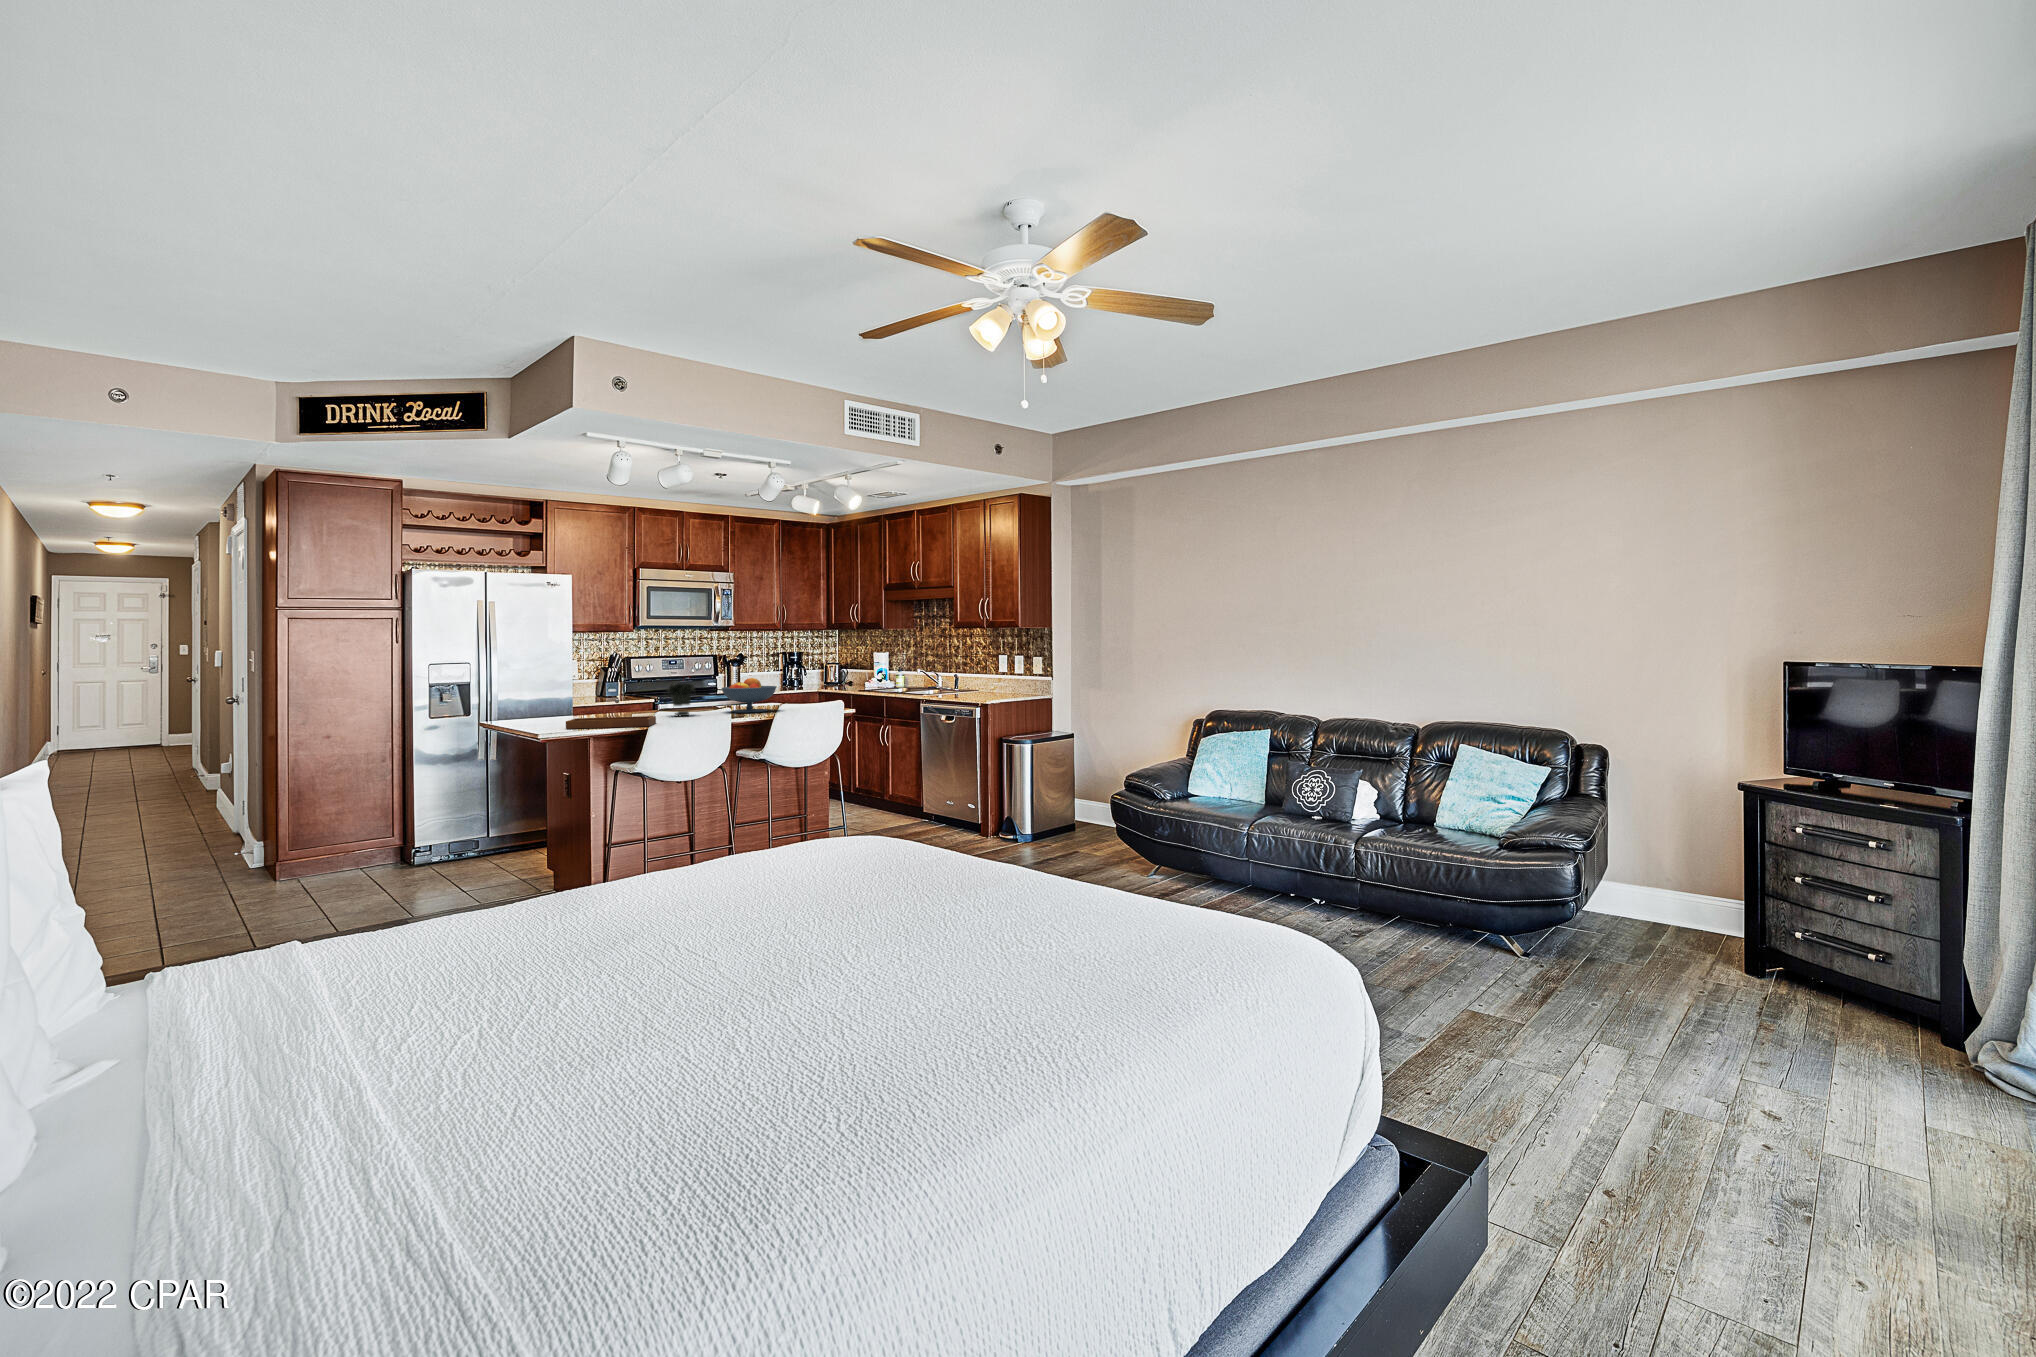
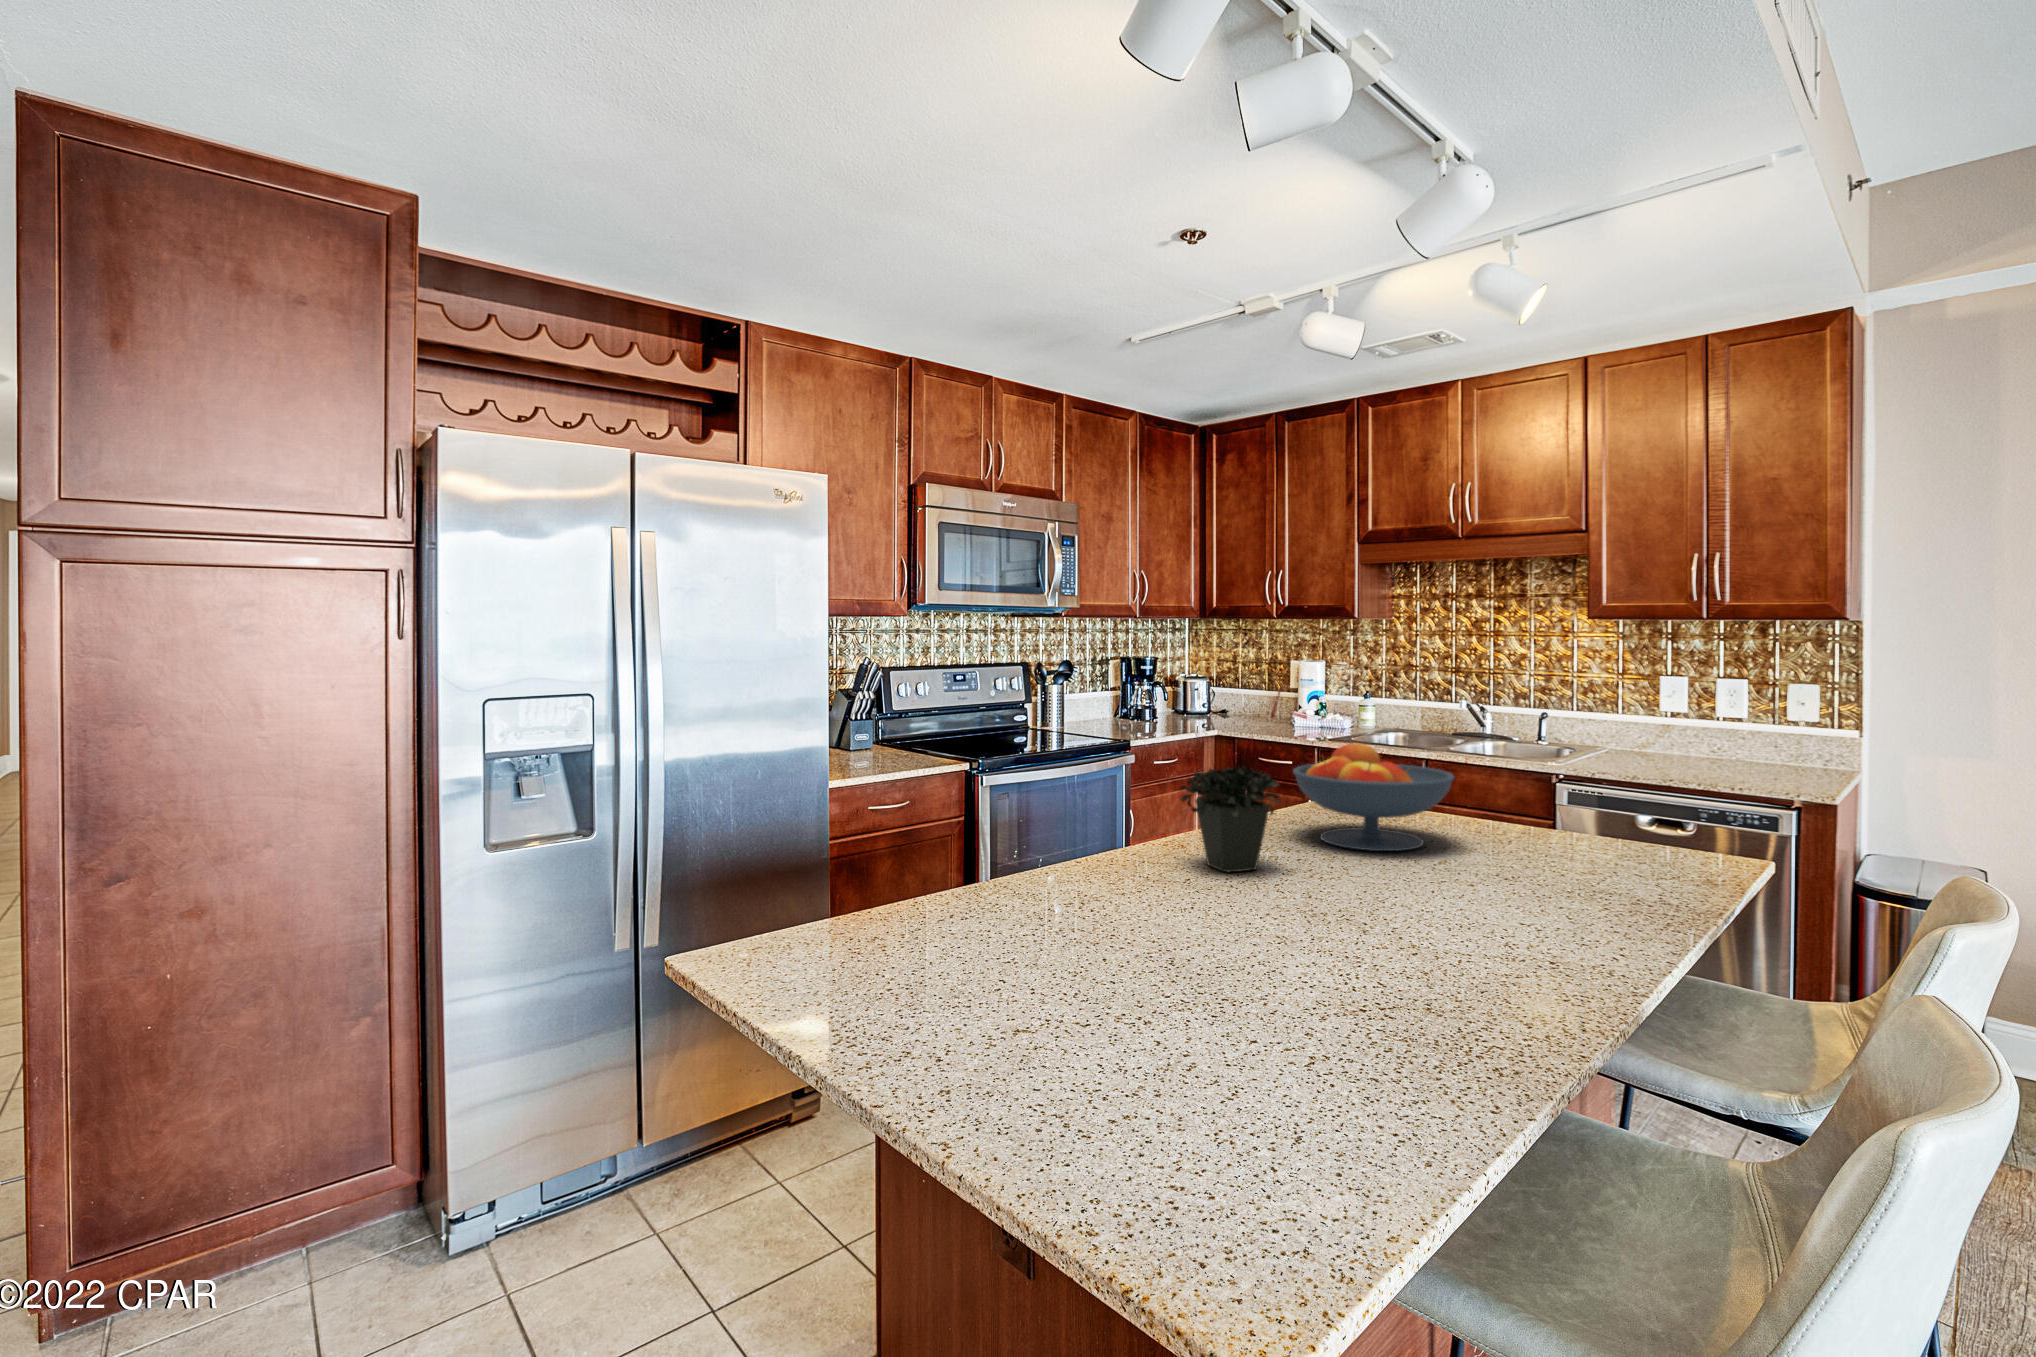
tray: present [566,699,656,729] -> none [1017,867,1367,1018]

